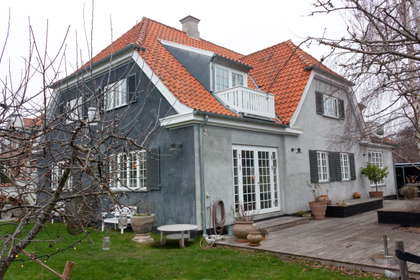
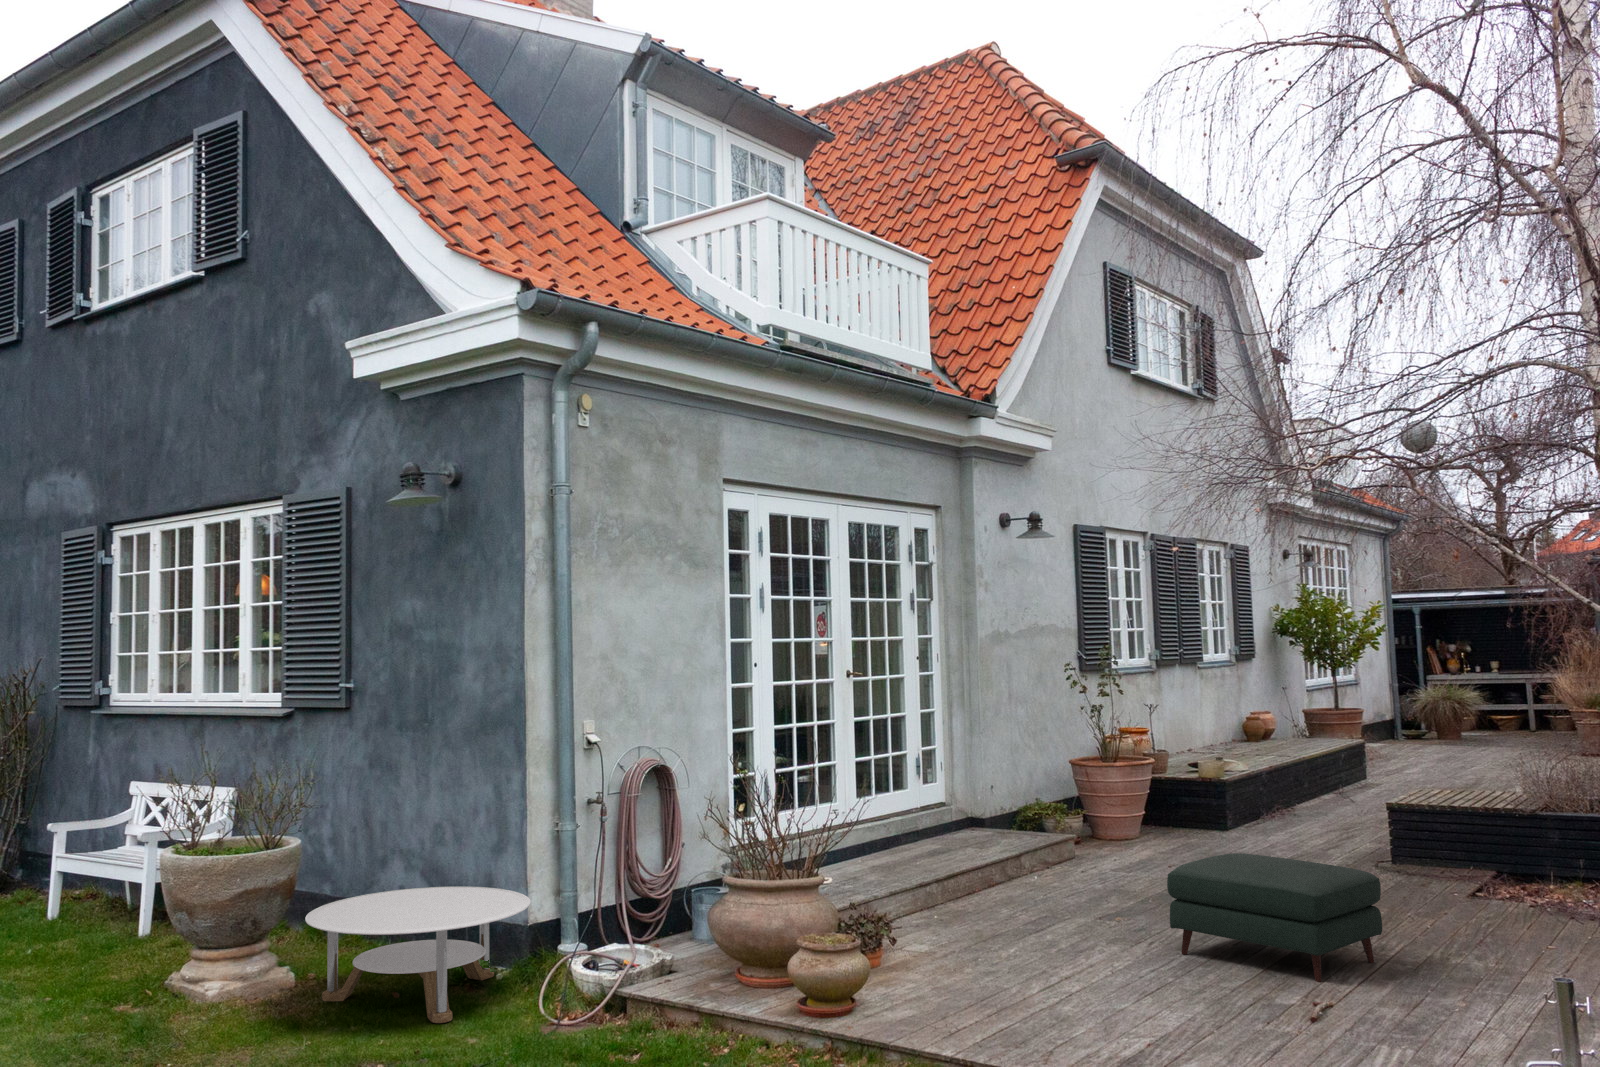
ottoman: none [323,219,367,243] -> present [1167,853,1382,982]

